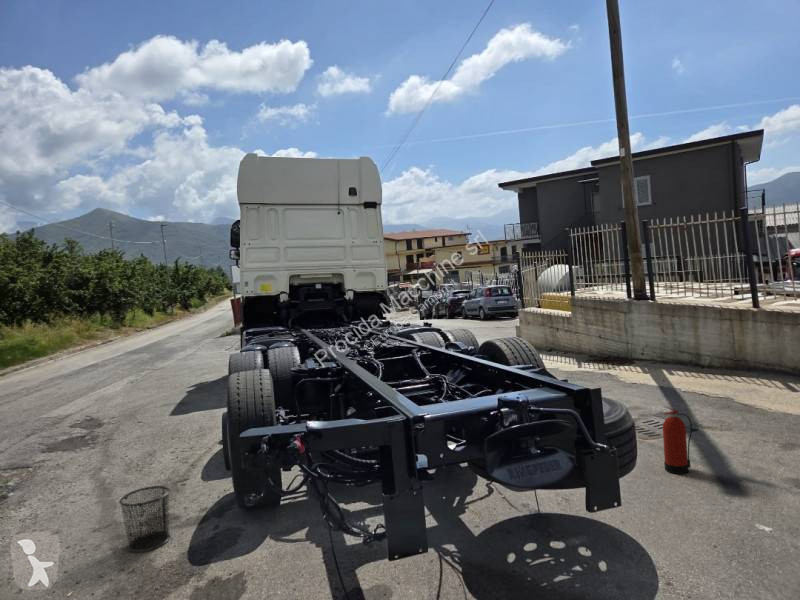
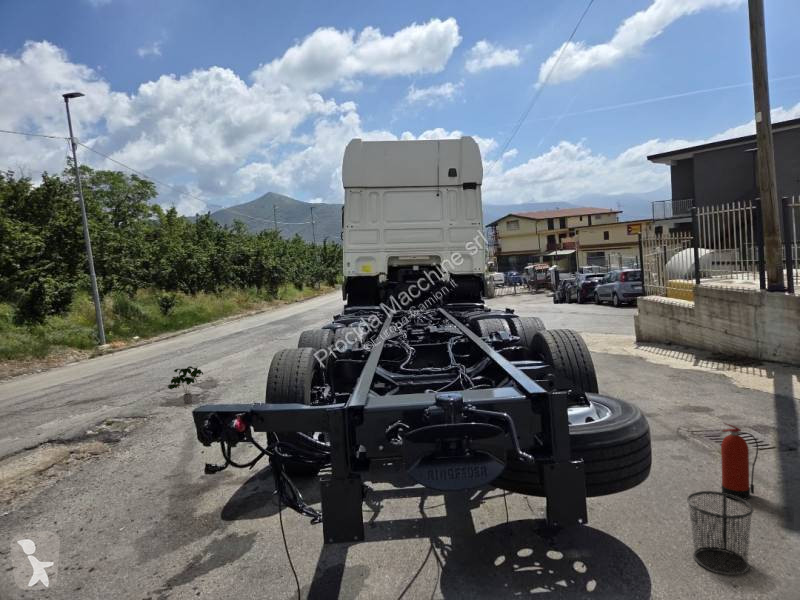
potted plant: none [38,401,84,446] -> present [168,366,203,404]
waste bin: present [119,486,170,552] -> present [687,491,753,575]

